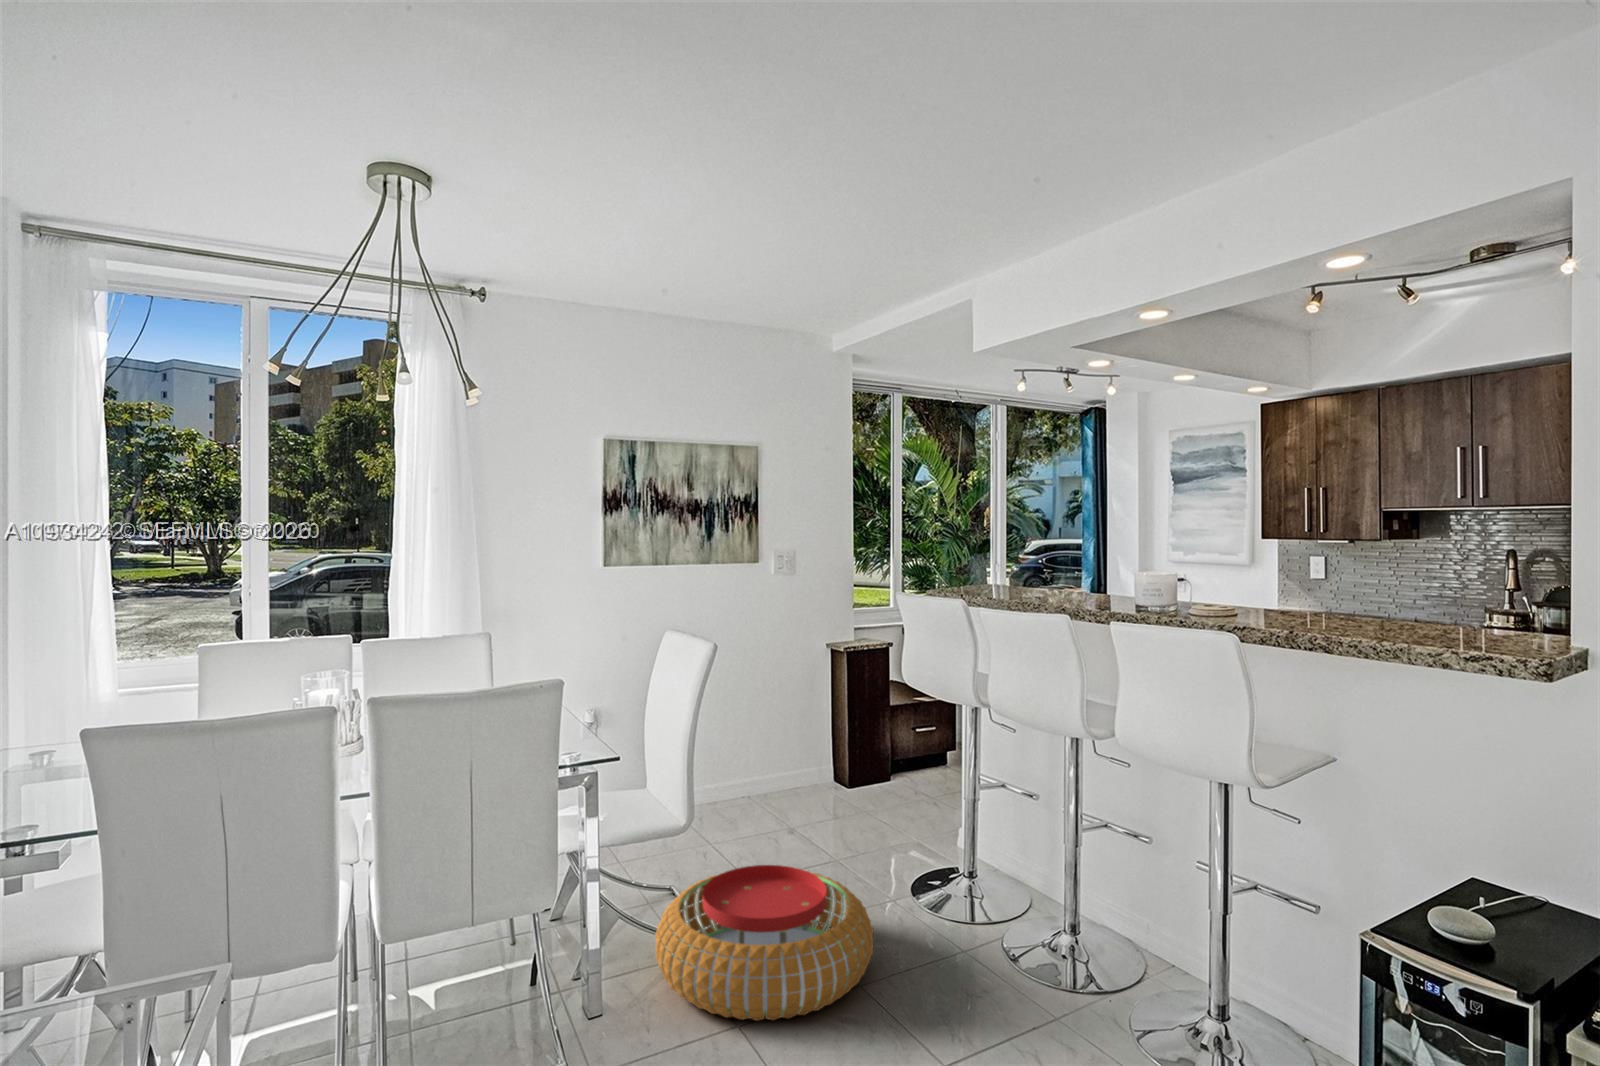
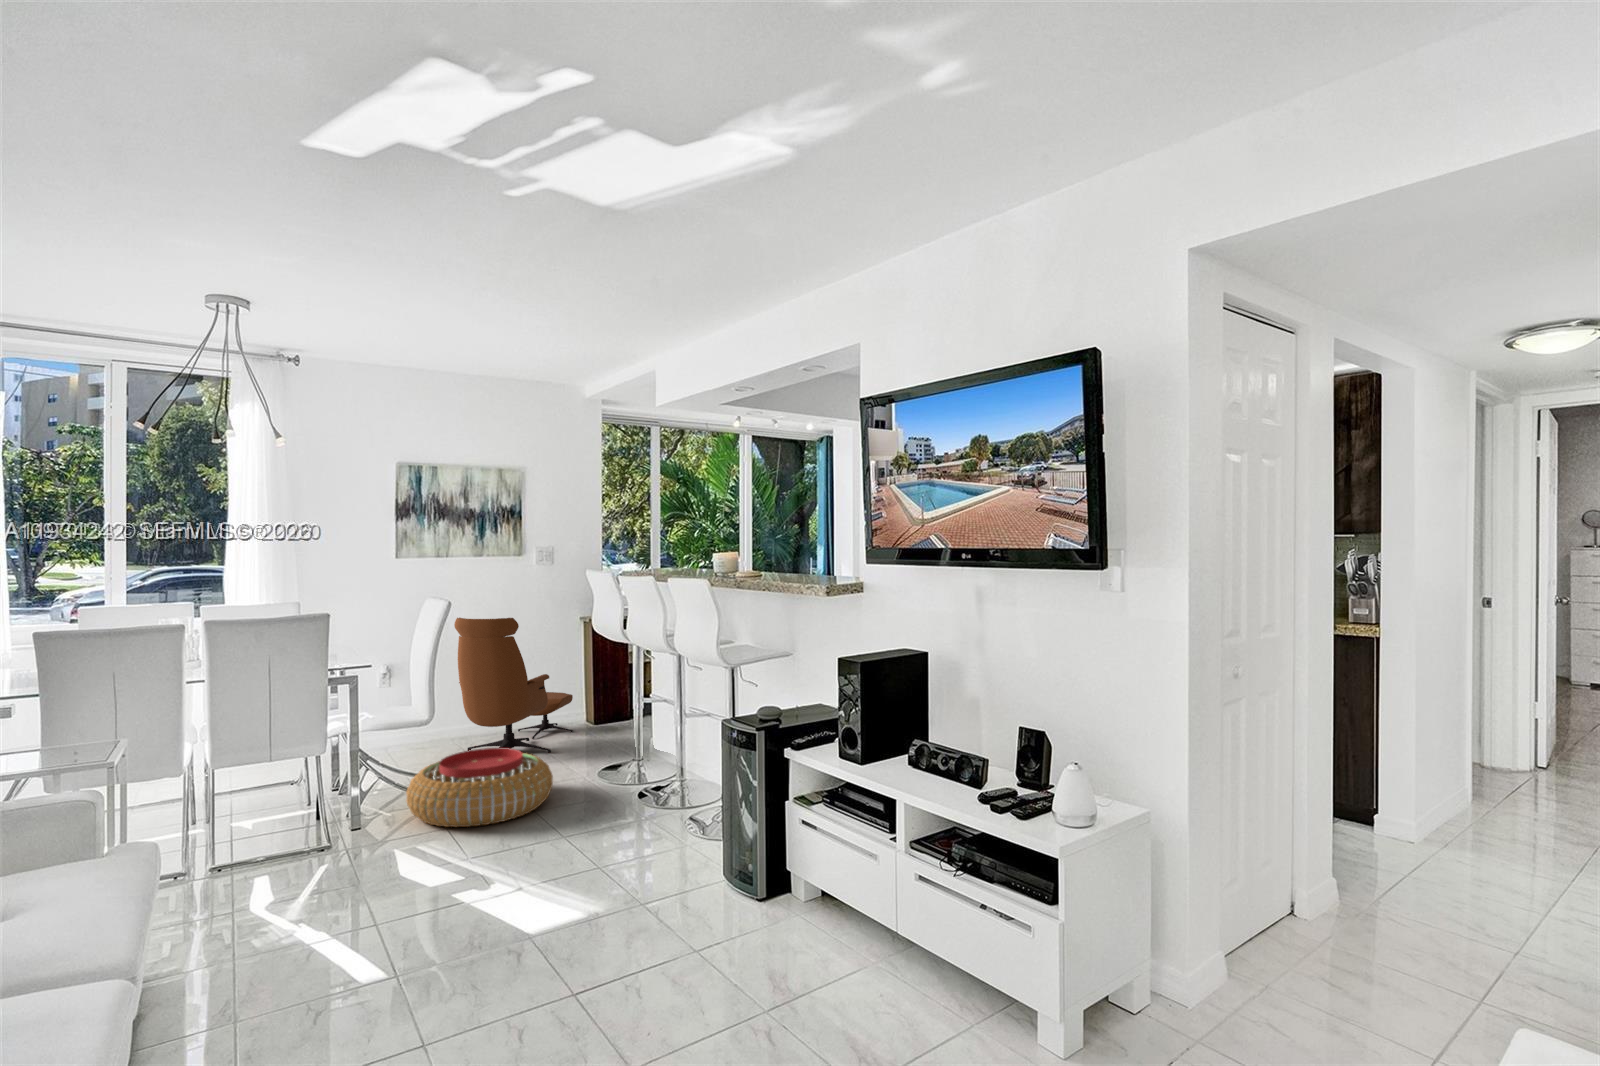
lounge chair: none [692,652,831,865] -> present [454,618,573,753]

